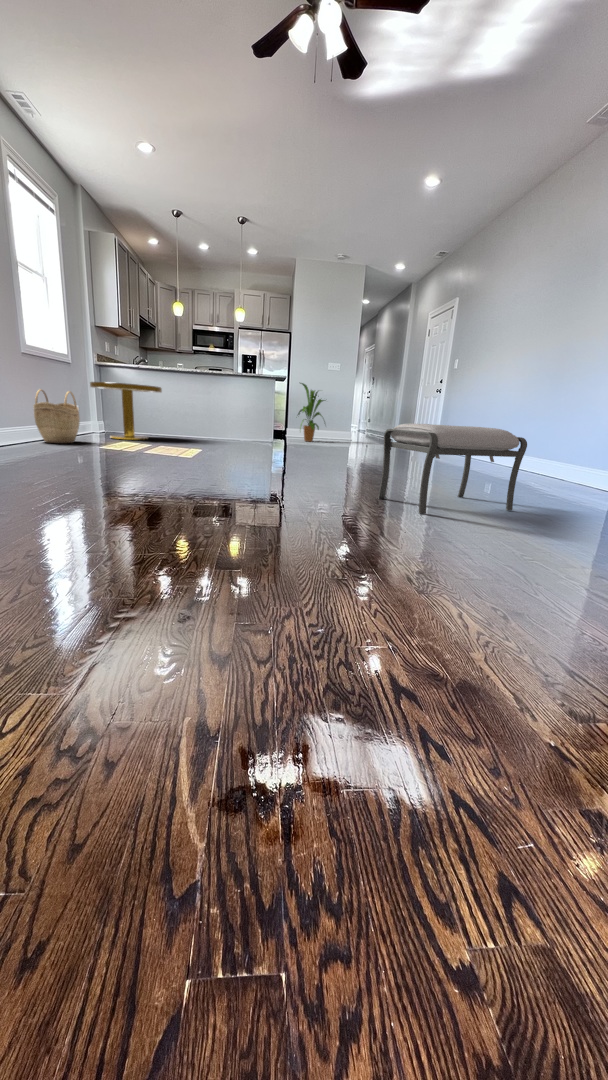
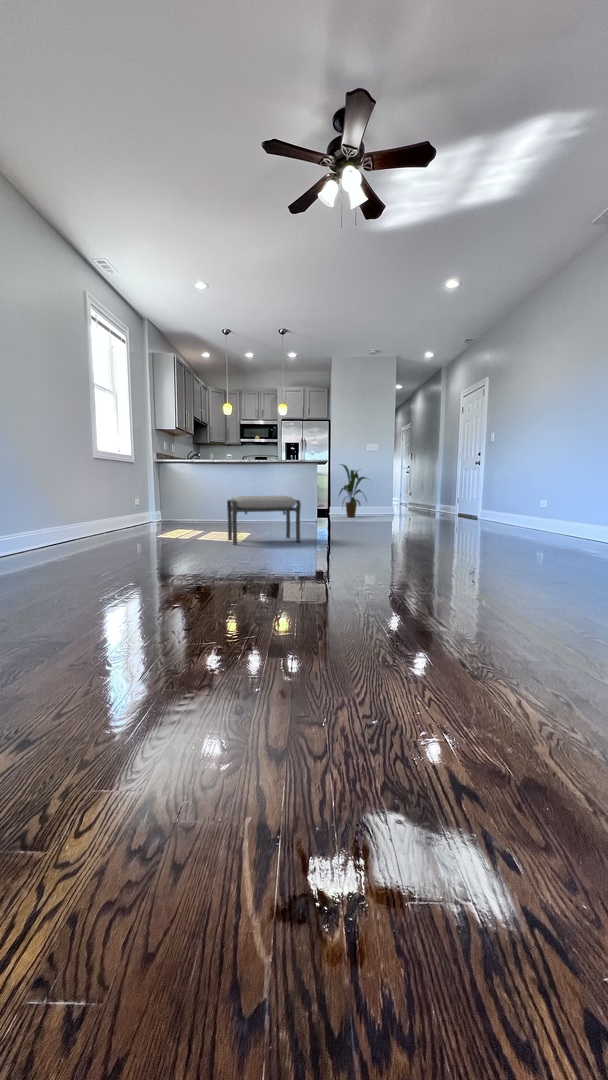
side table: present [90,382,162,440] -> none [153,477,215,526]
woven basket: present [34,389,80,443] -> none [106,487,144,533]
ottoman: present [378,423,527,514] -> present [227,496,301,545]

